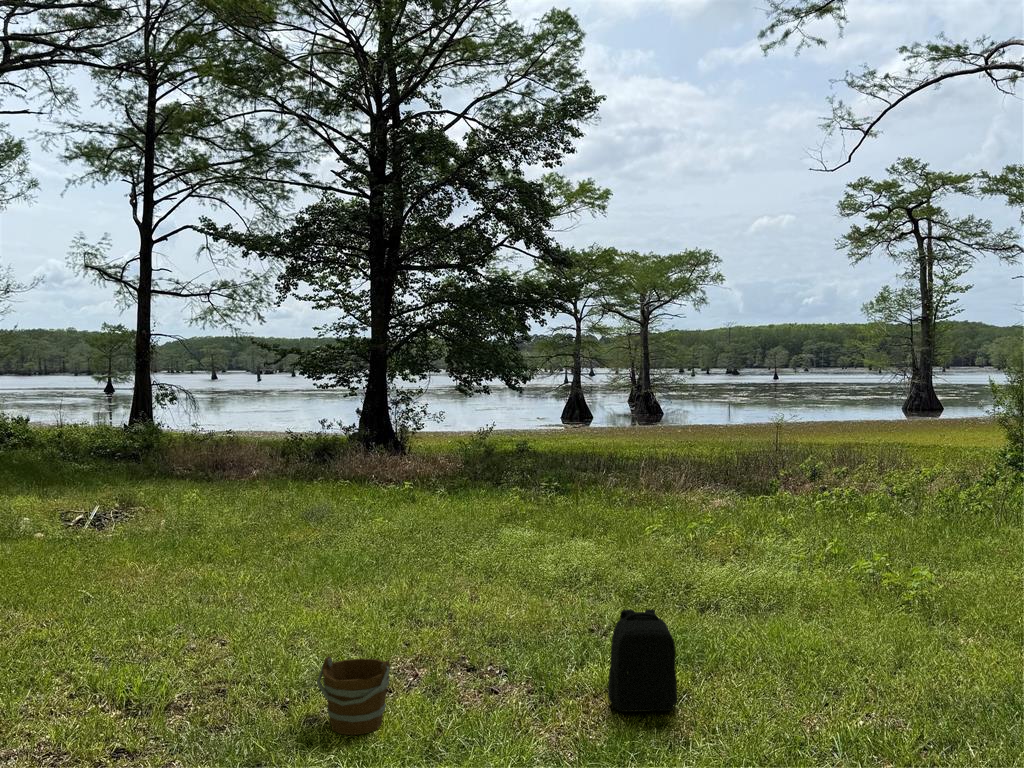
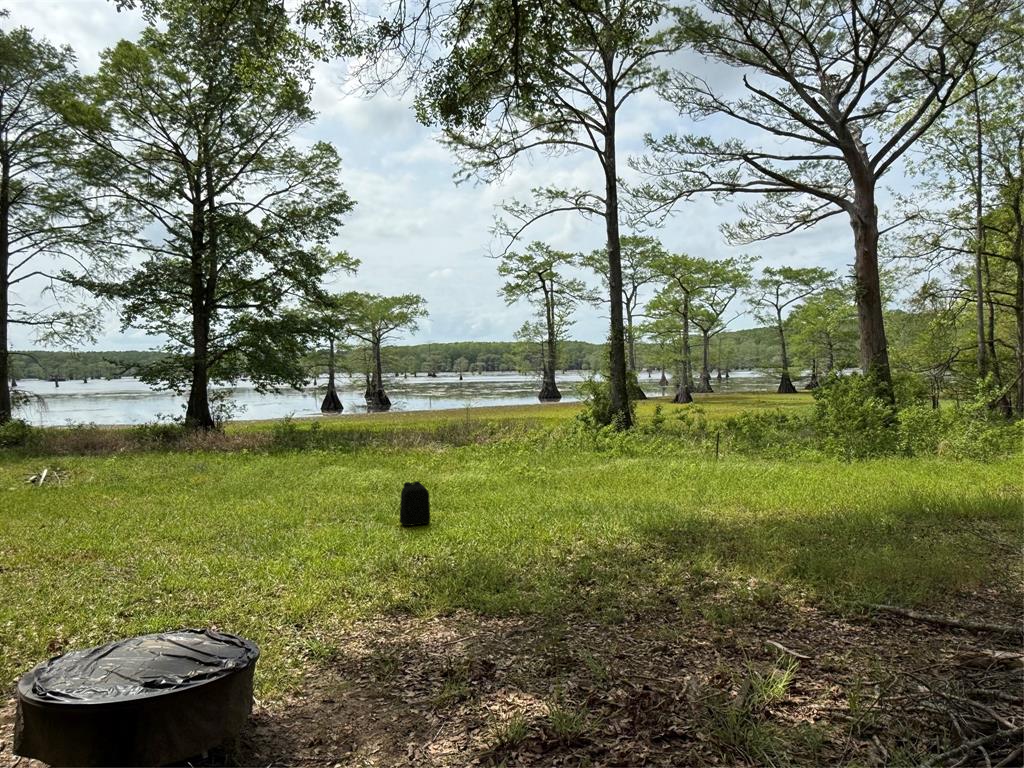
bucket: present [317,656,390,735] -> none [264,512,301,547]

